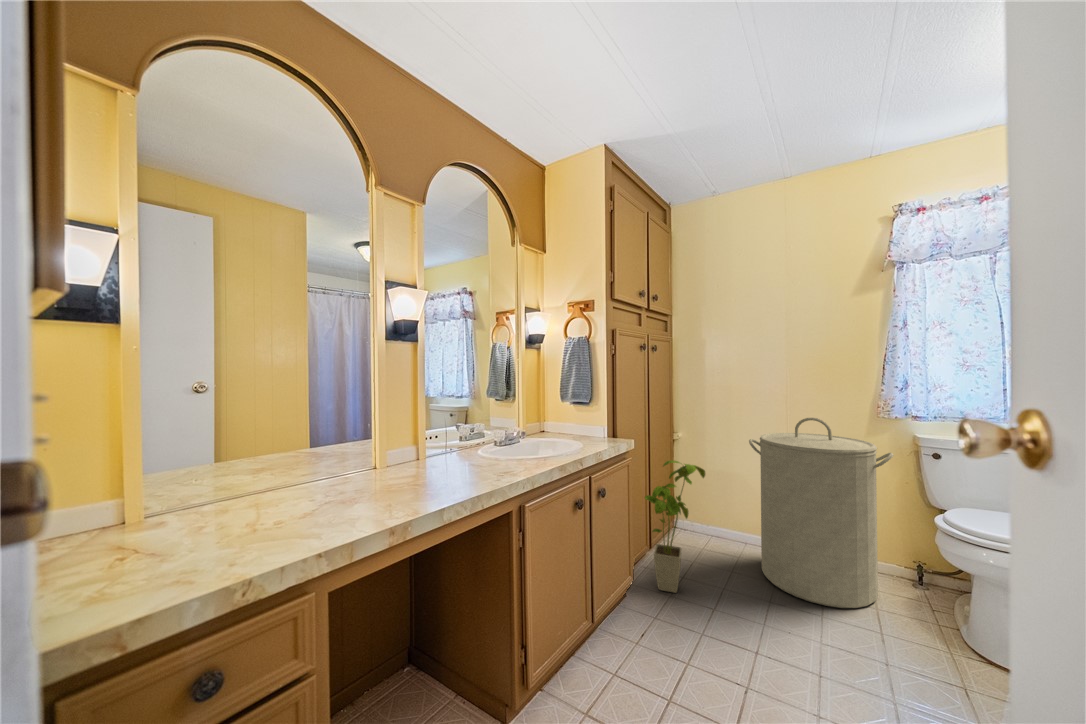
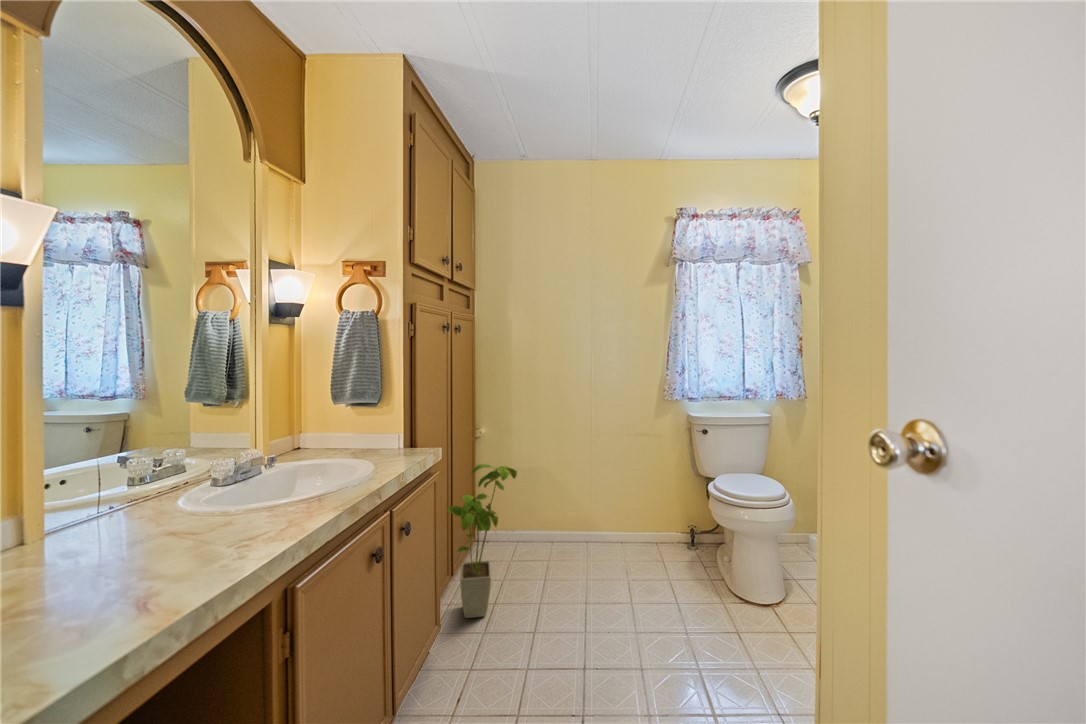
laundry hamper: present [749,418,894,608] -> none [554,404,672,584]

